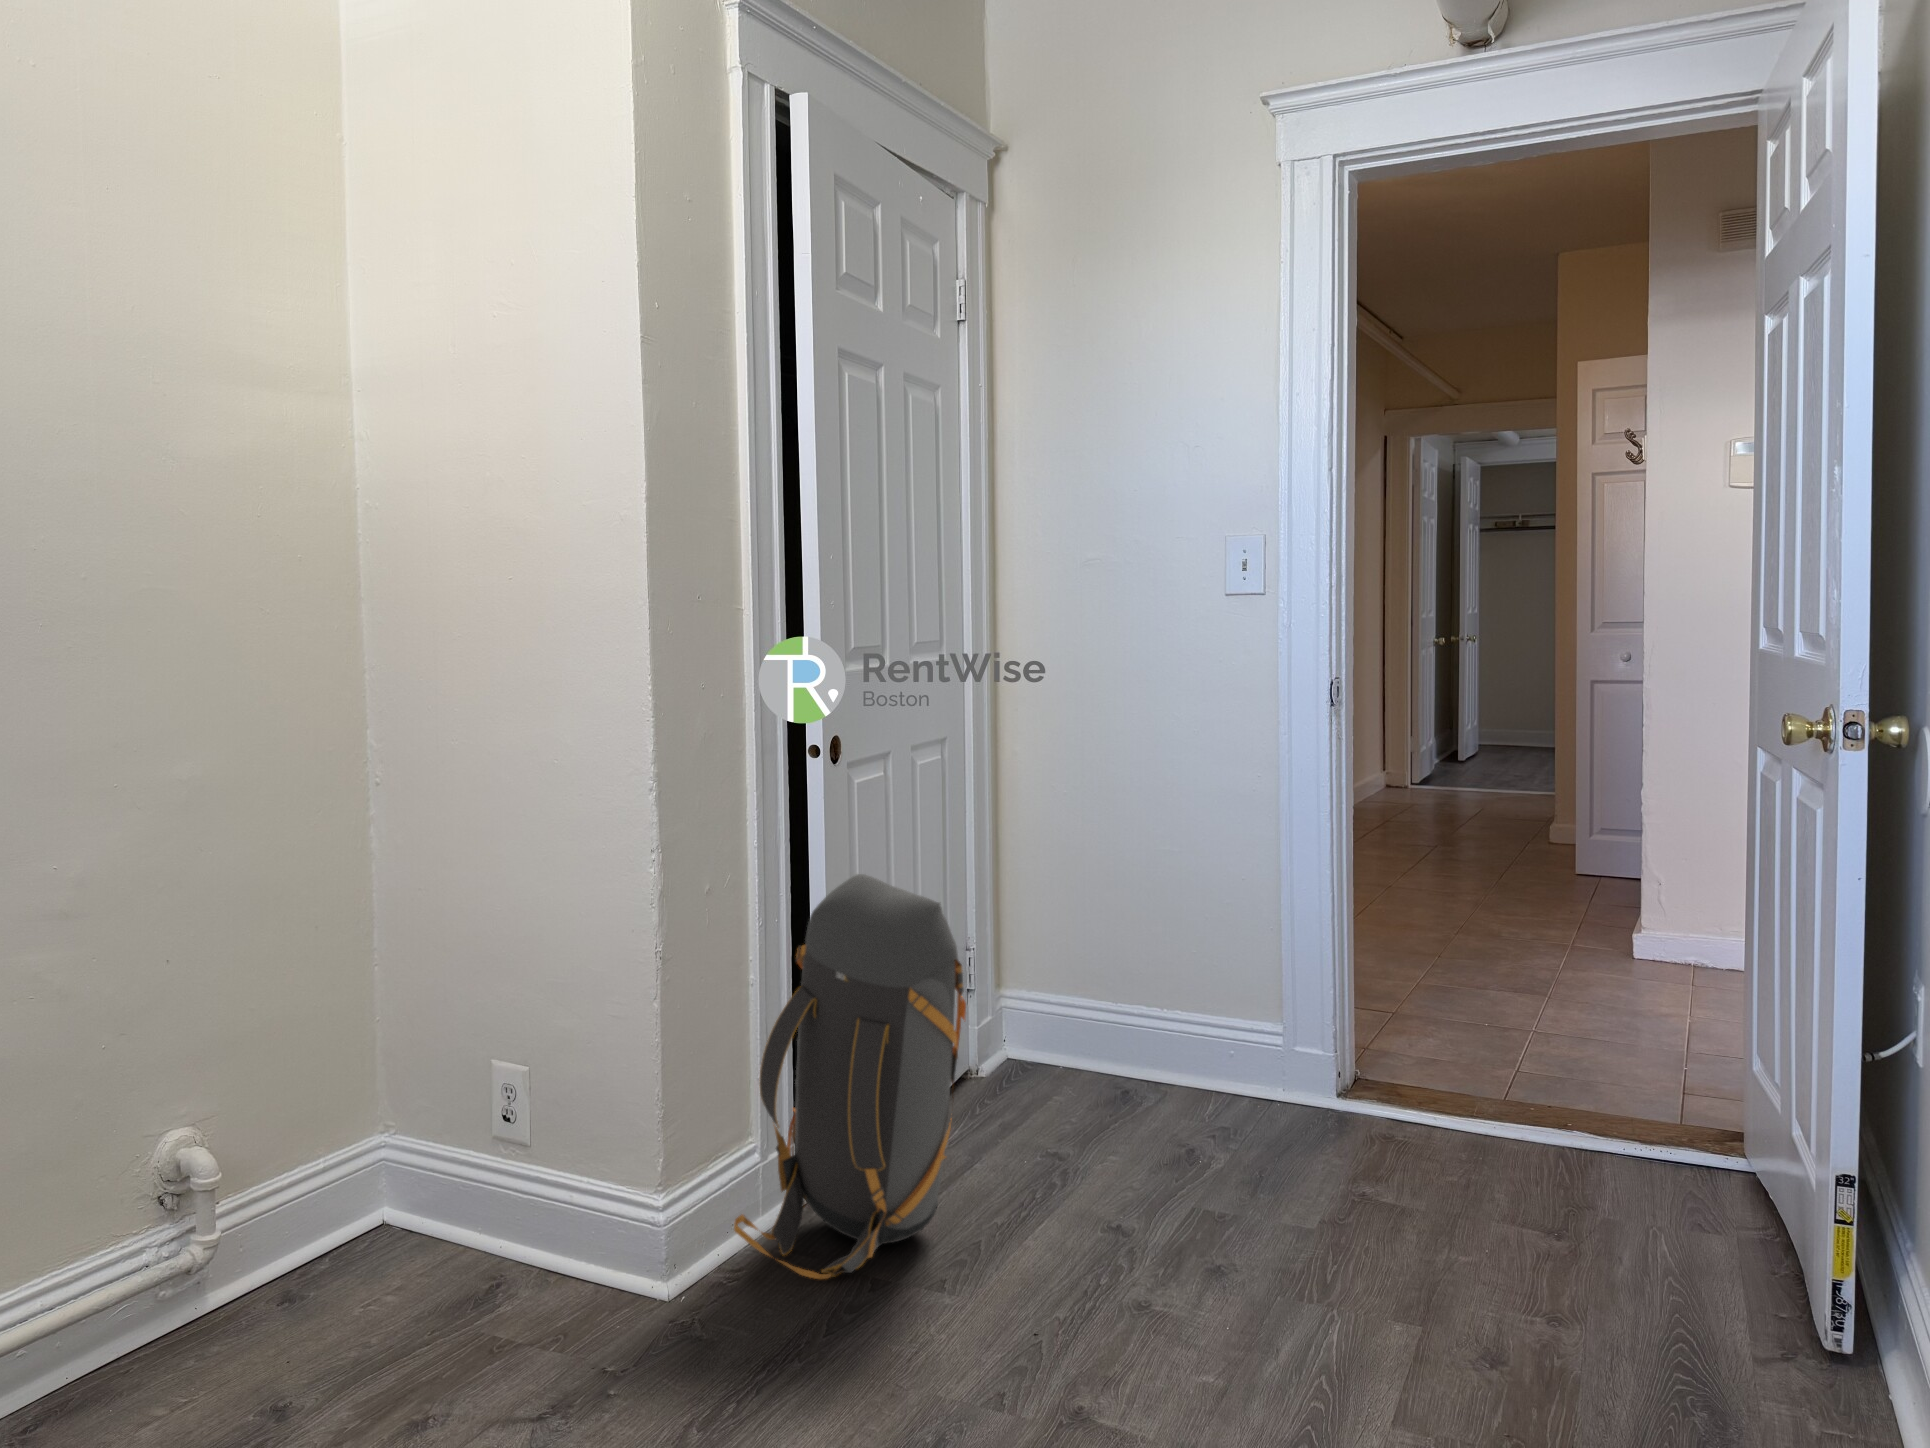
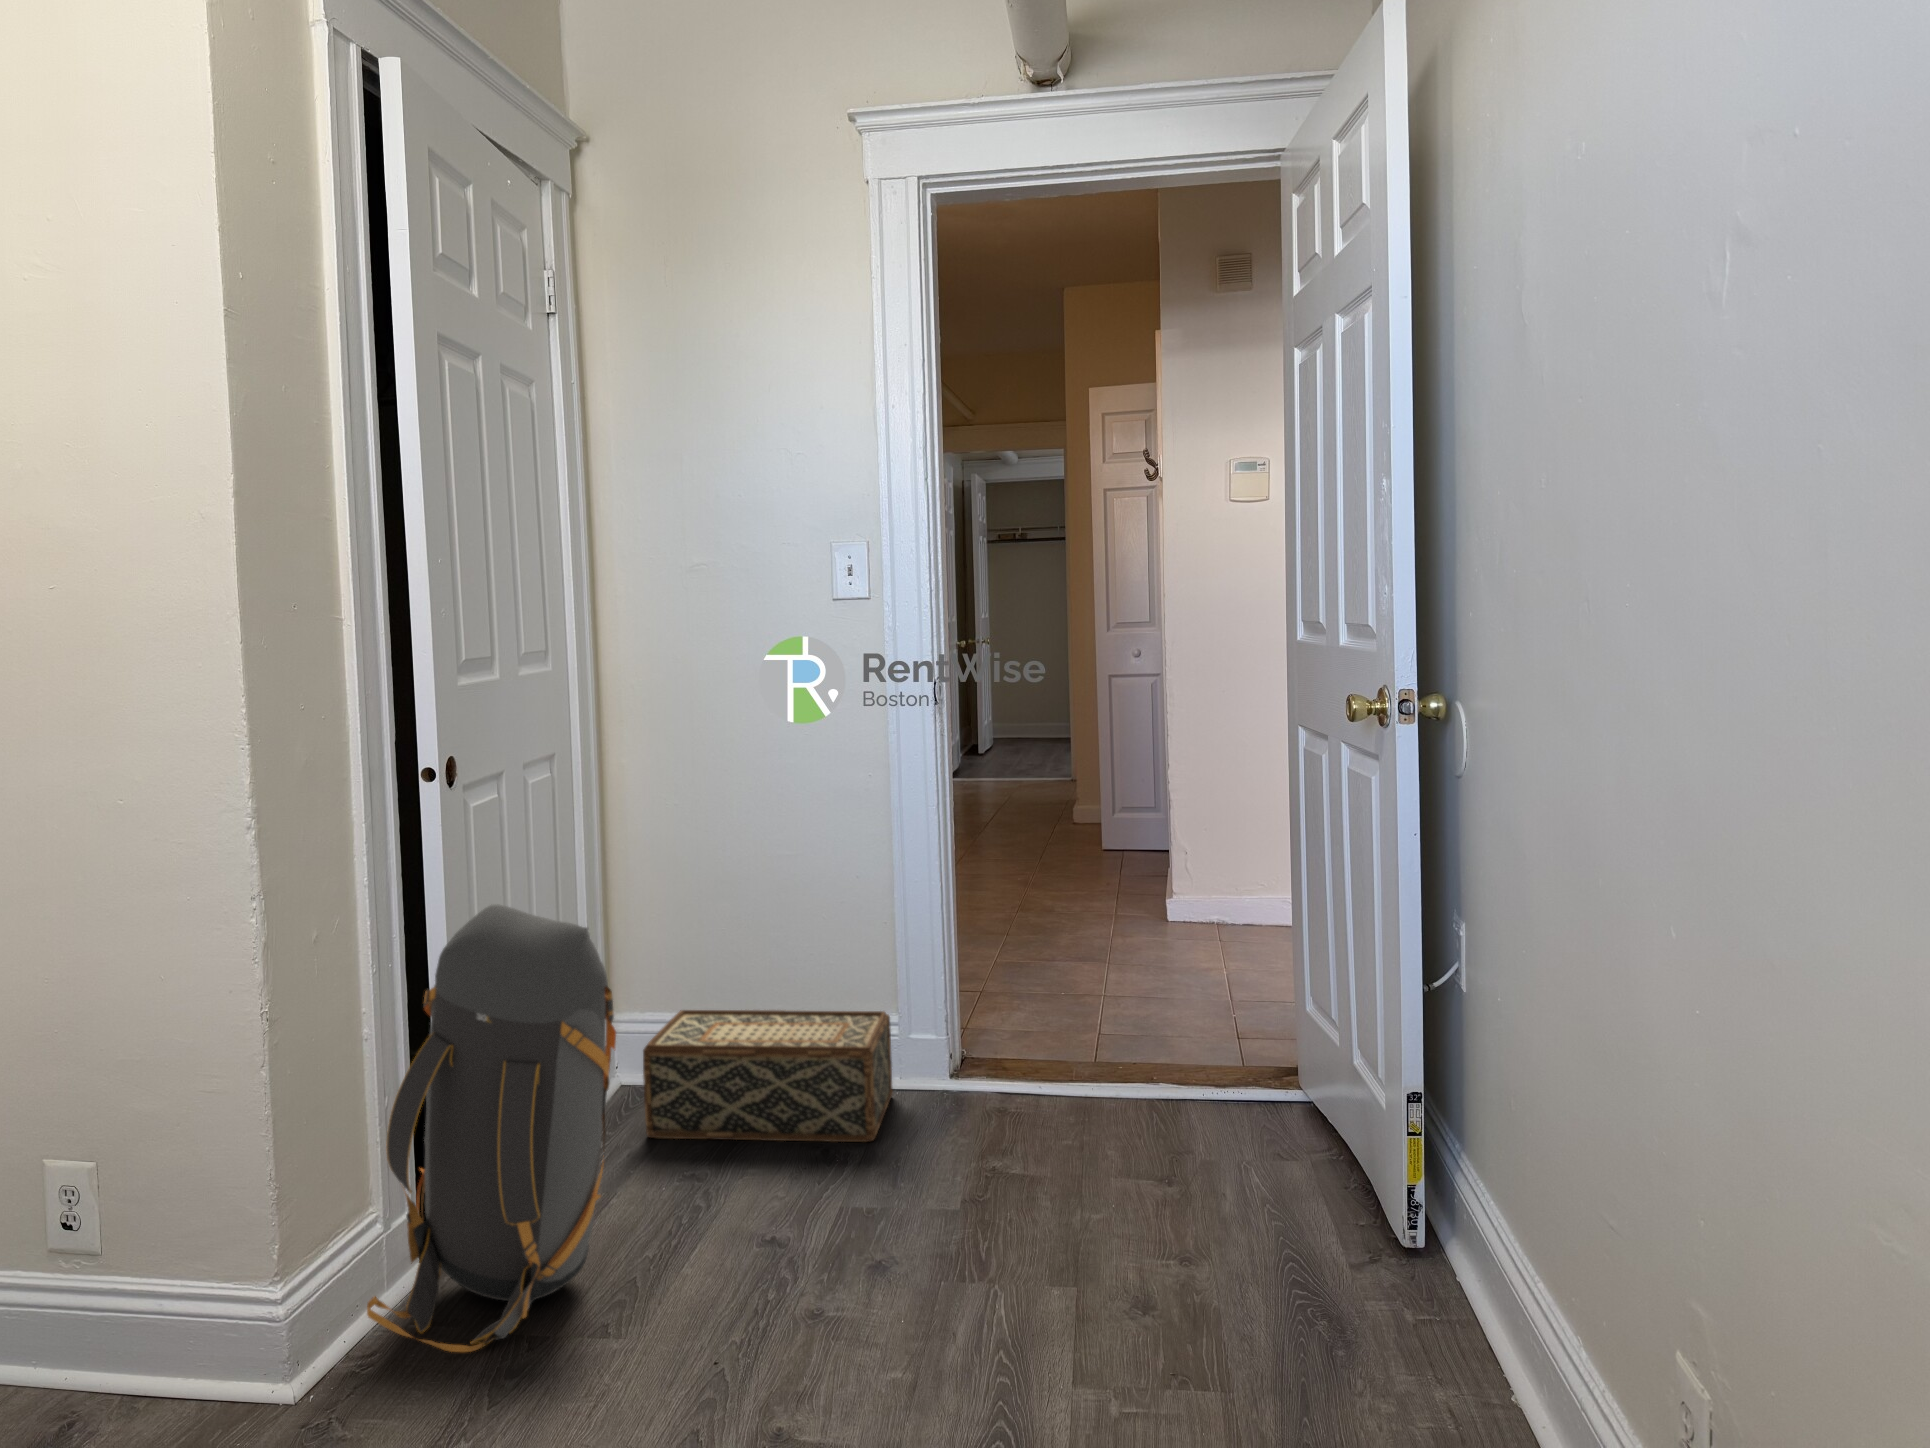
woven basket: none [1017,994,1271,1148] -> present [643,1010,893,1142]

